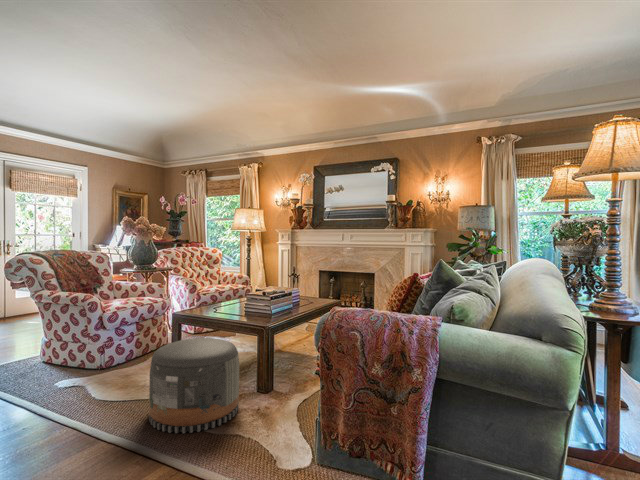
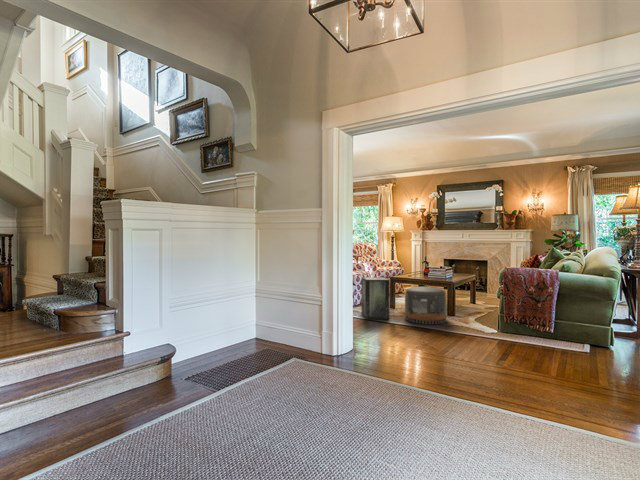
storage box: none [57,318,131,419] -> present [361,277,389,319]

